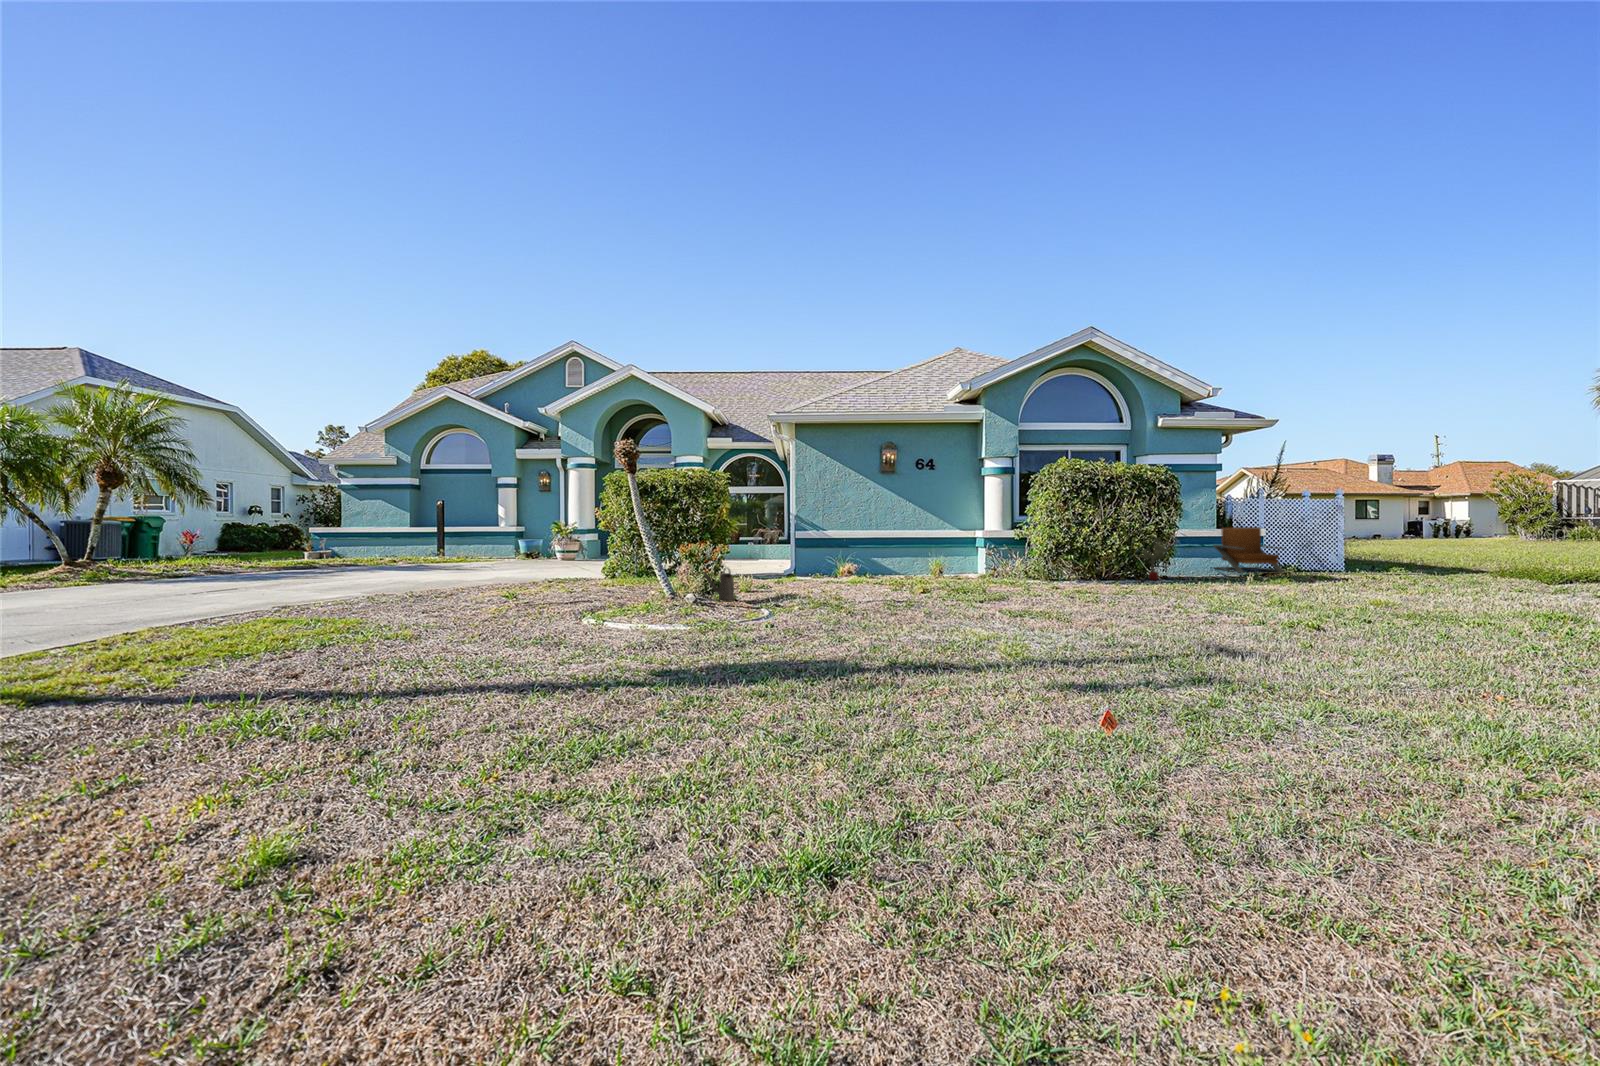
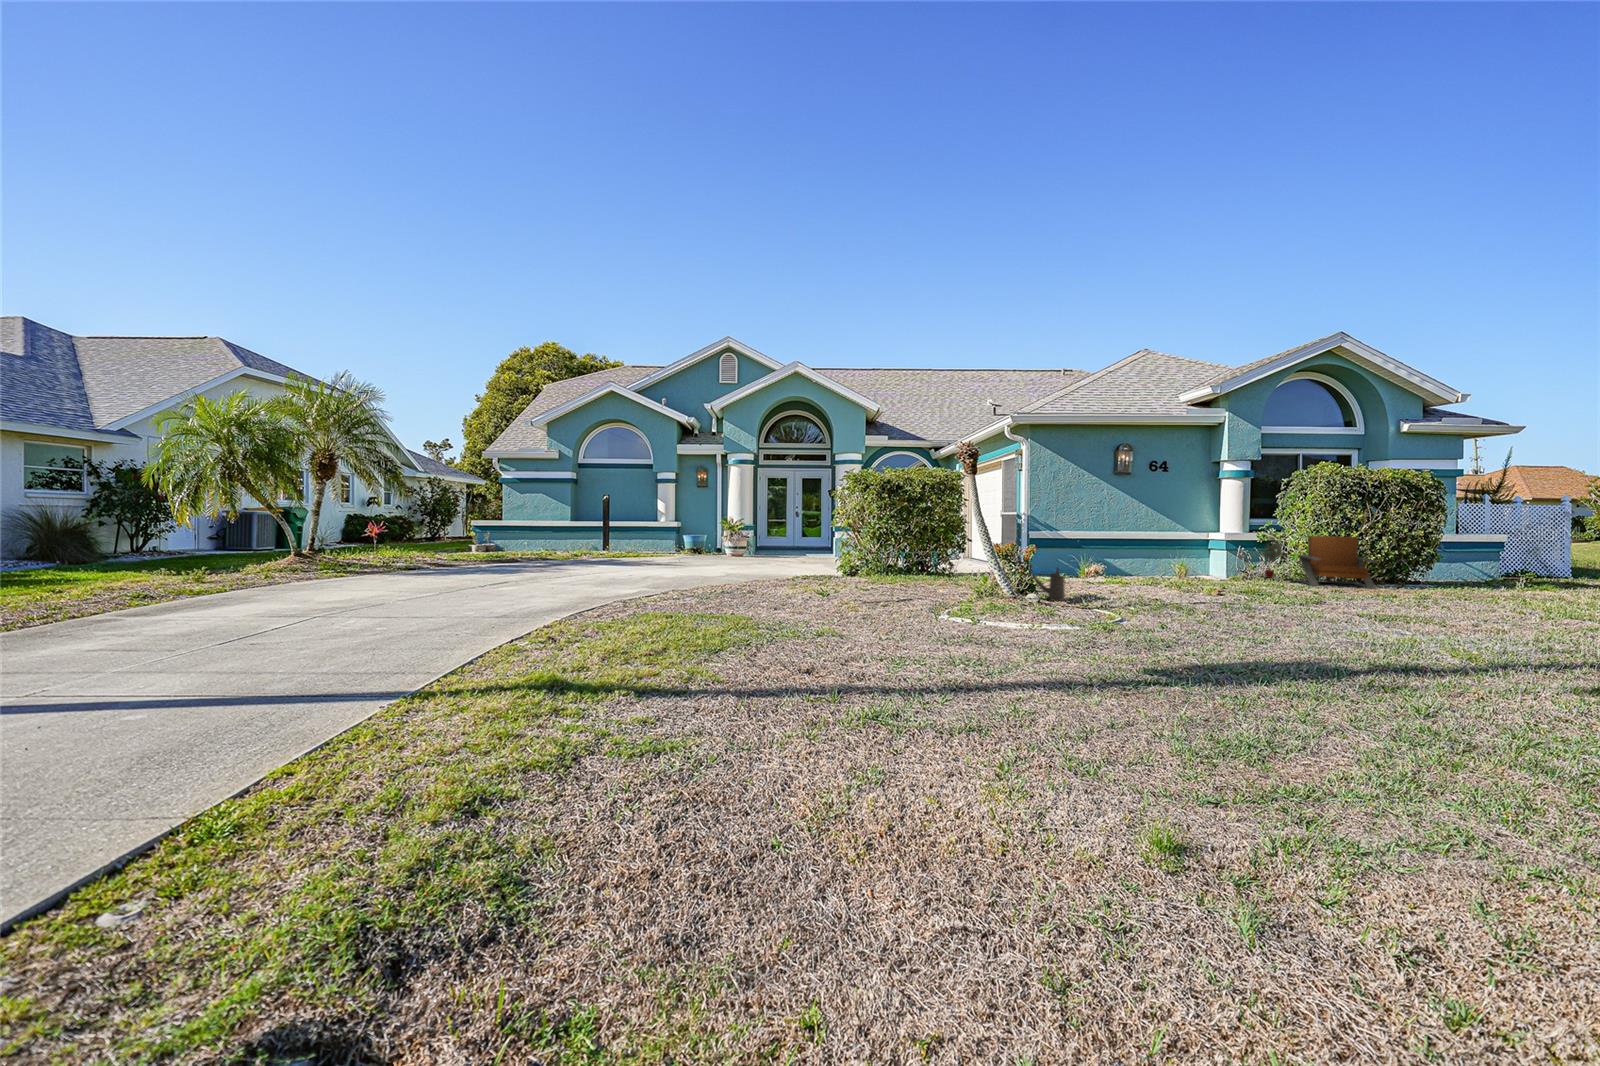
lounge chair: present [1213,527,1284,573] -> present [1298,536,1377,589]
potted tree: present [1140,538,1168,581] -> present [1262,539,1288,578]

